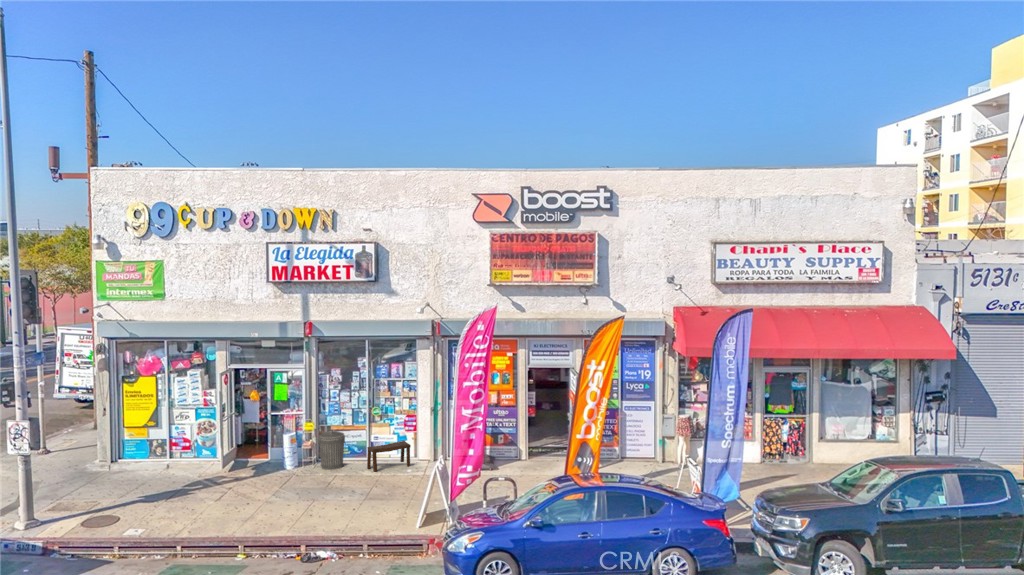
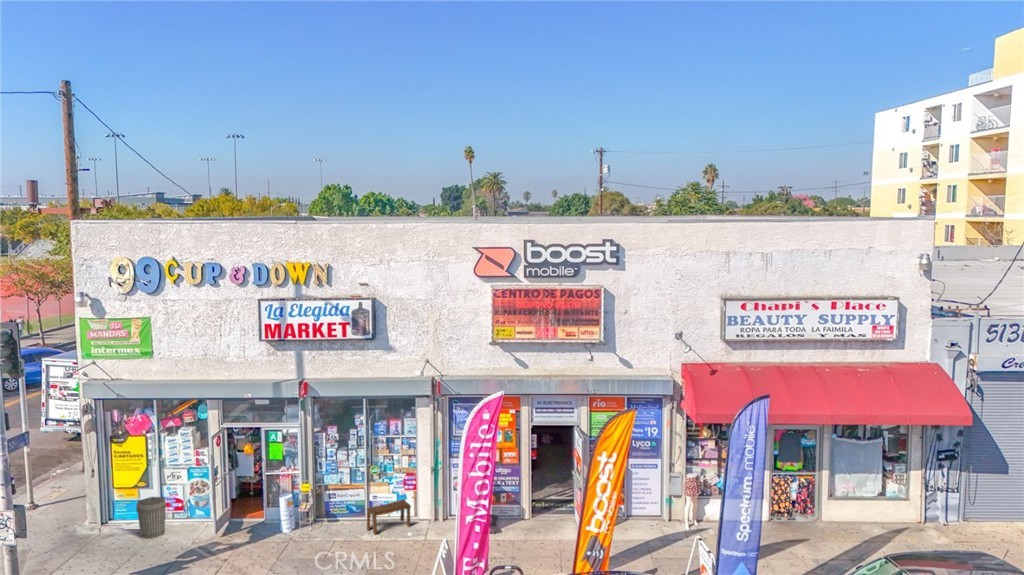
trash can: present [318,431,345,470] -> present [136,497,166,539]

